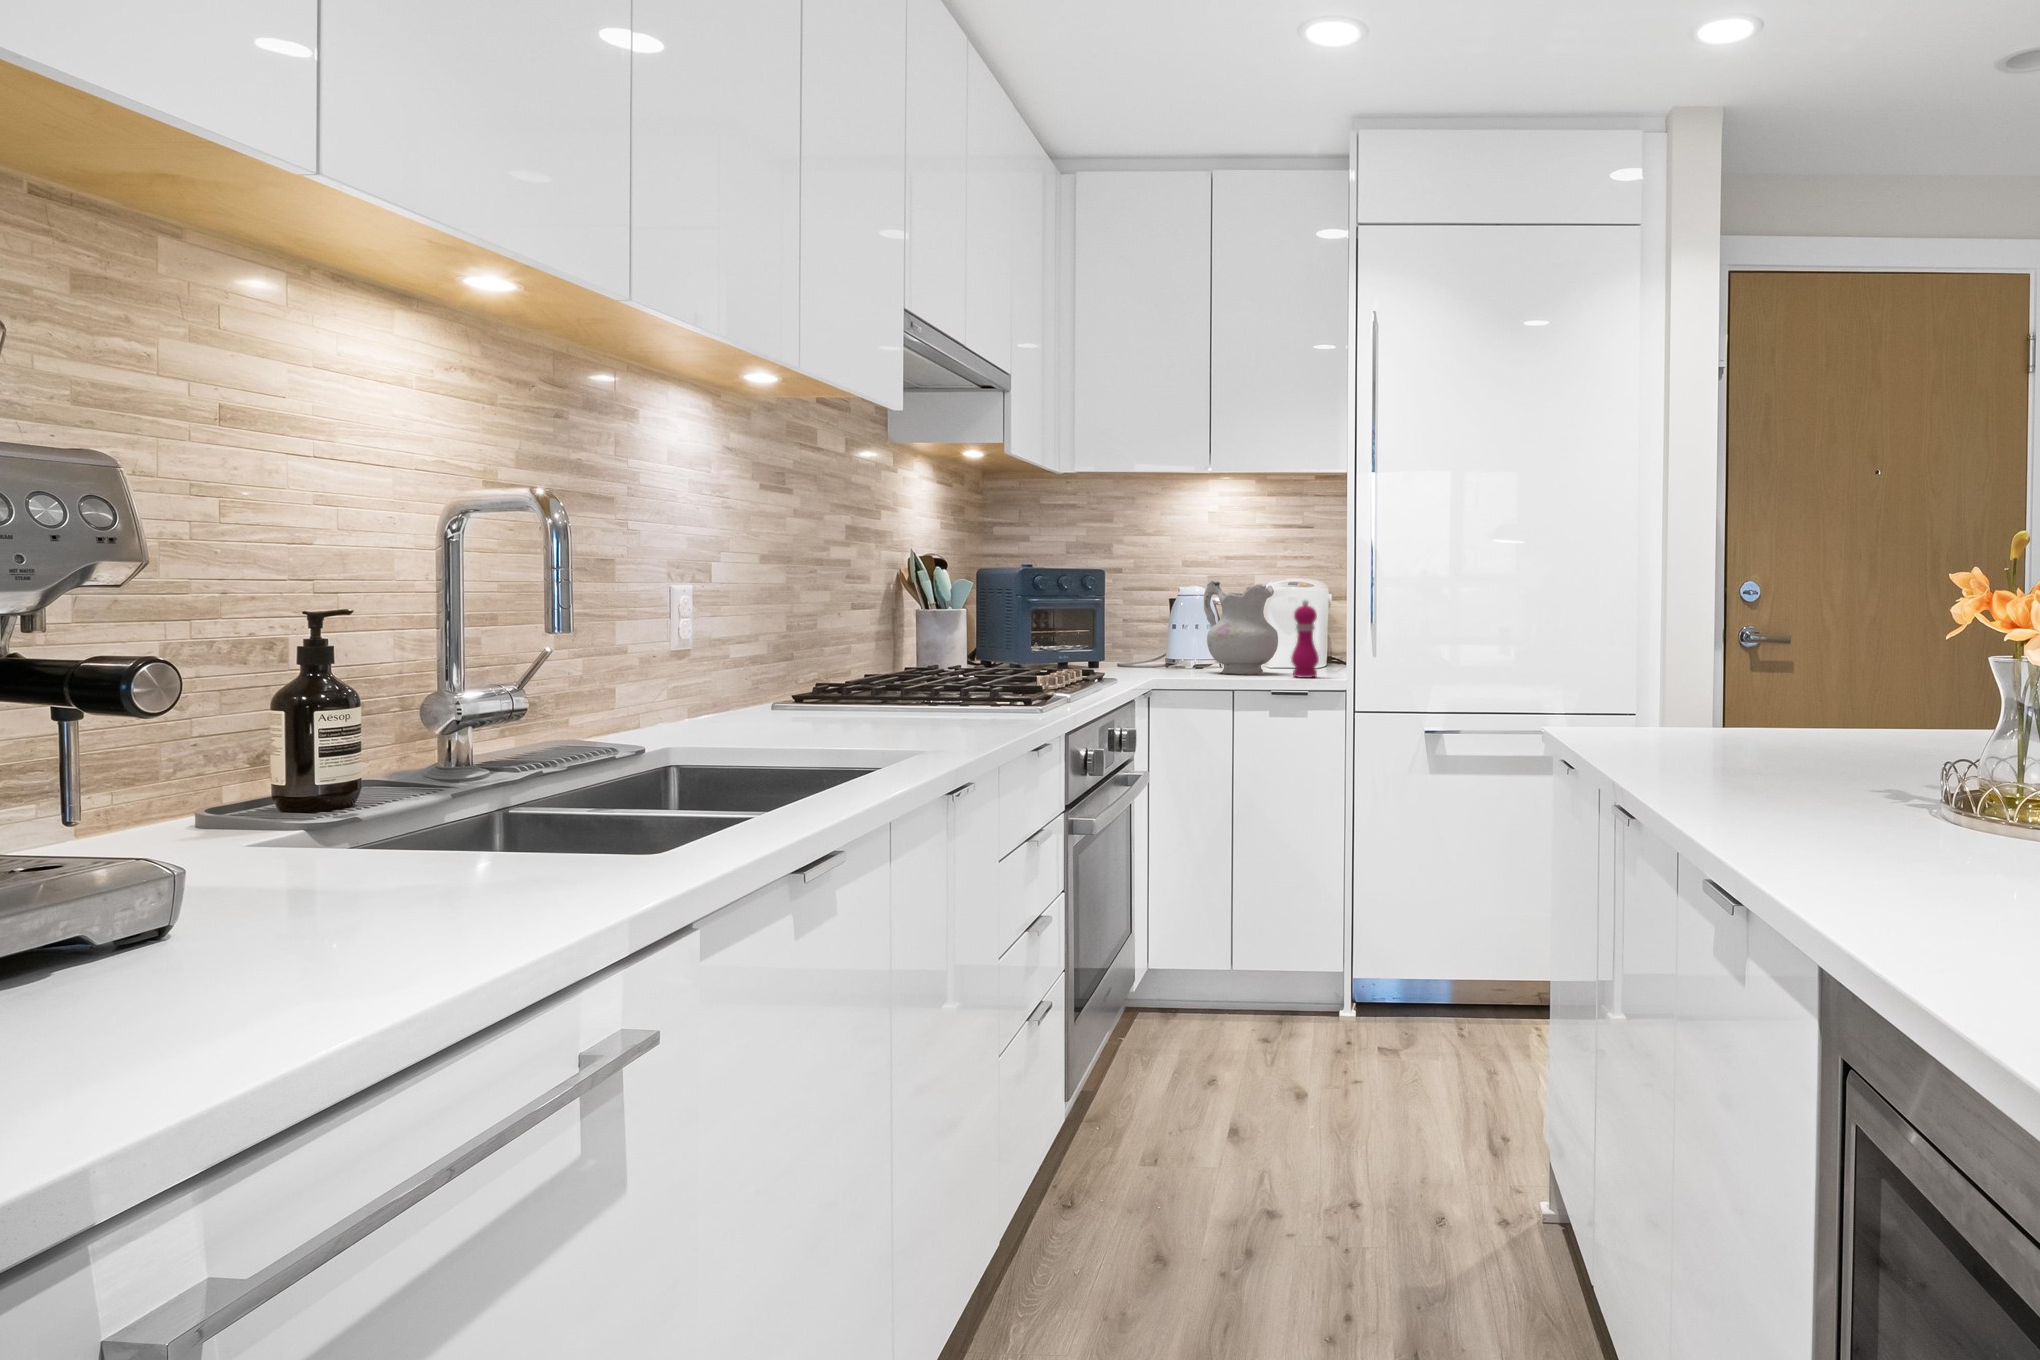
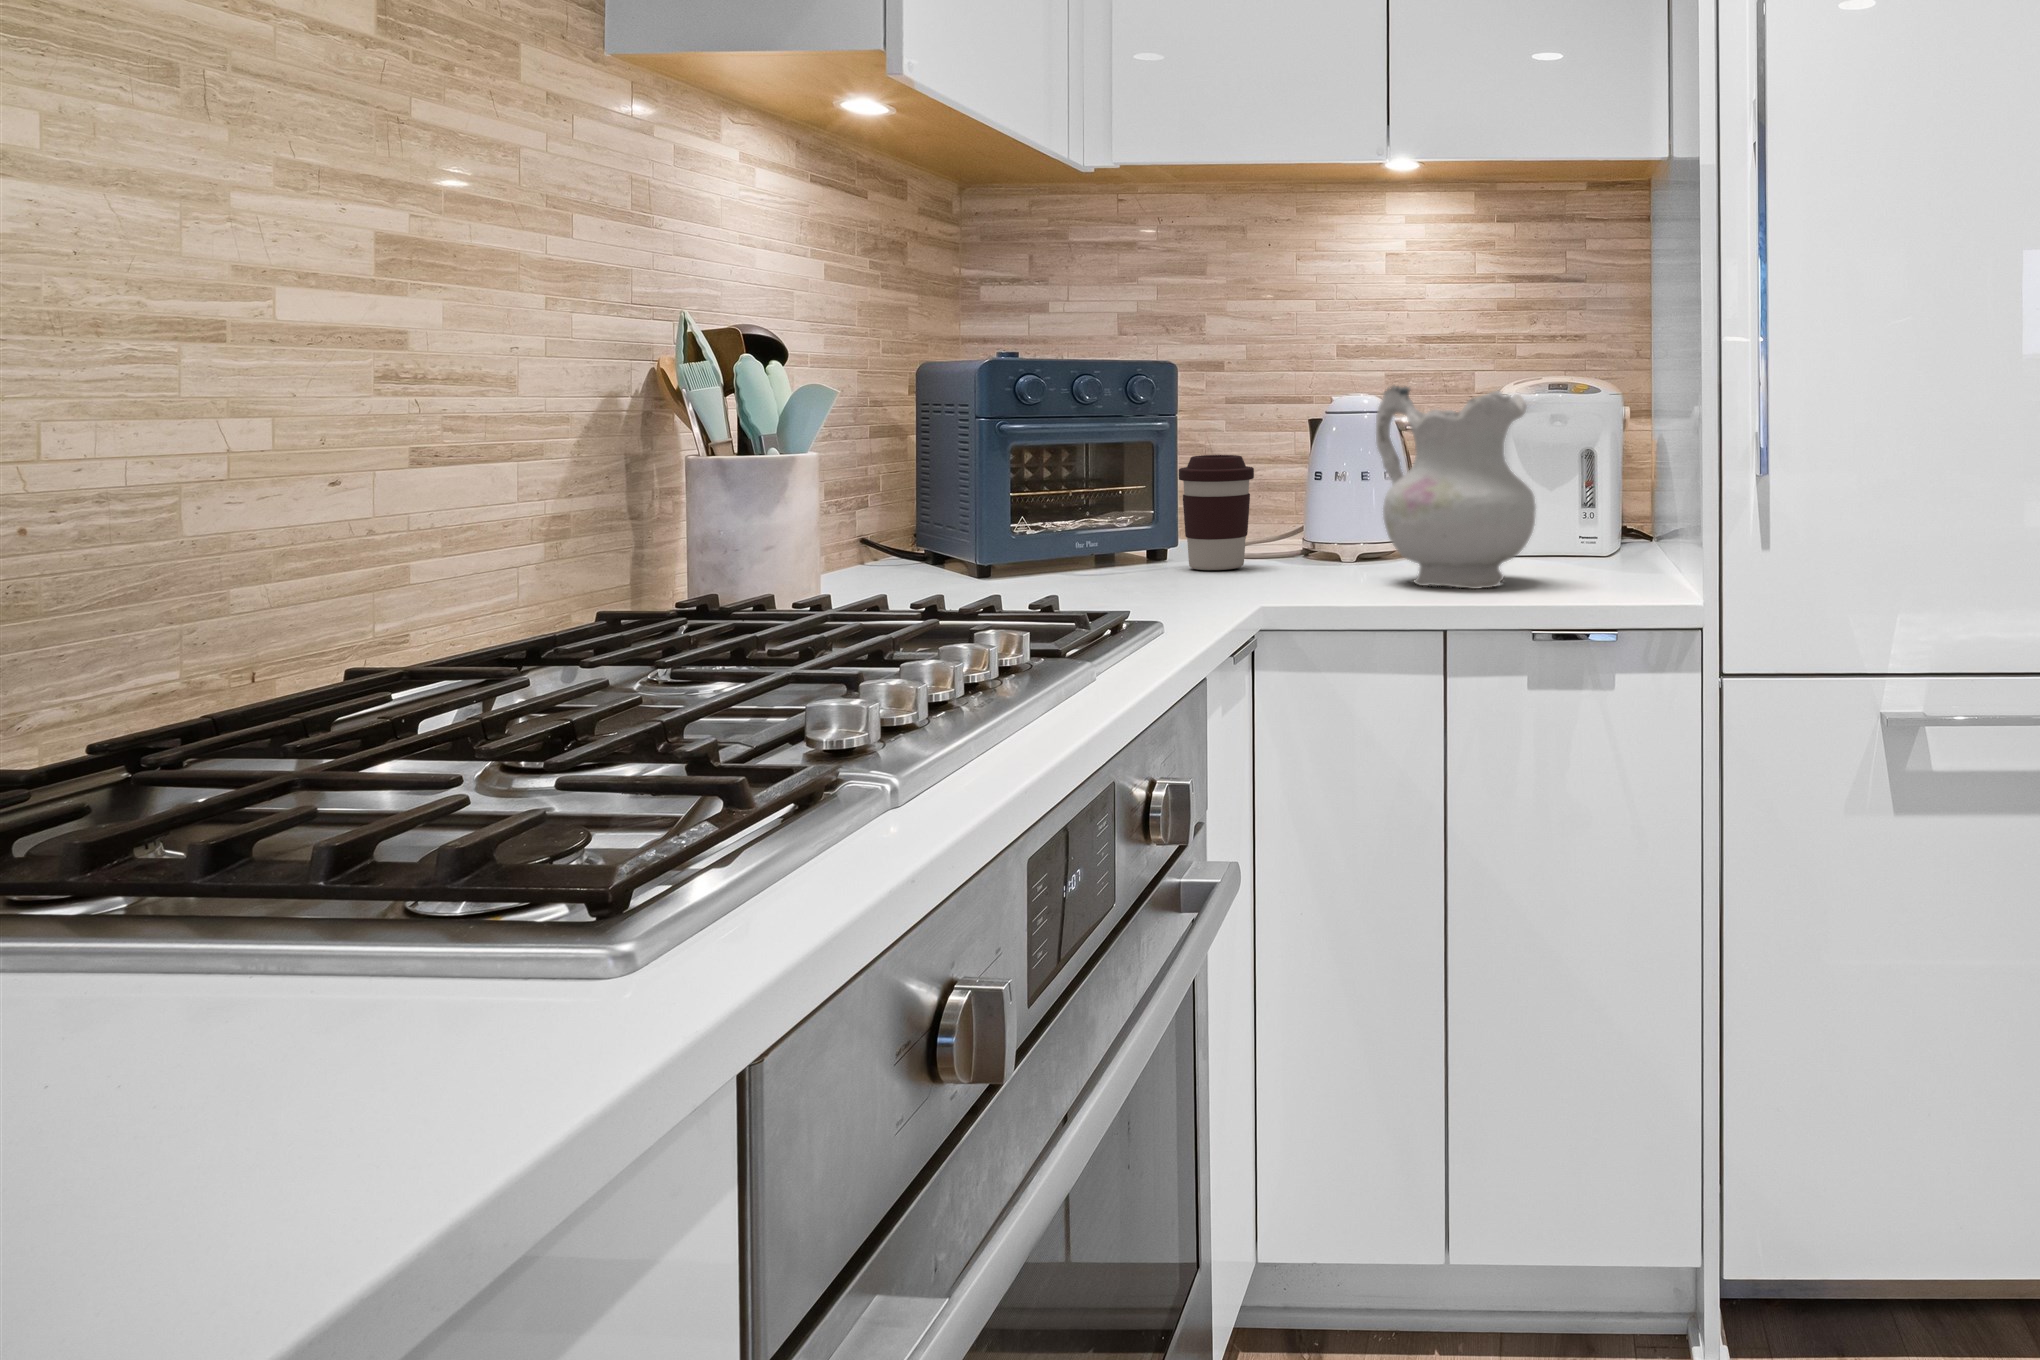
pepper mill: present [1291,600,1319,678] -> none [1570,425,1631,600]
coffee cup: none [1109,614,1145,669] -> present [1179,455,1254,570]

